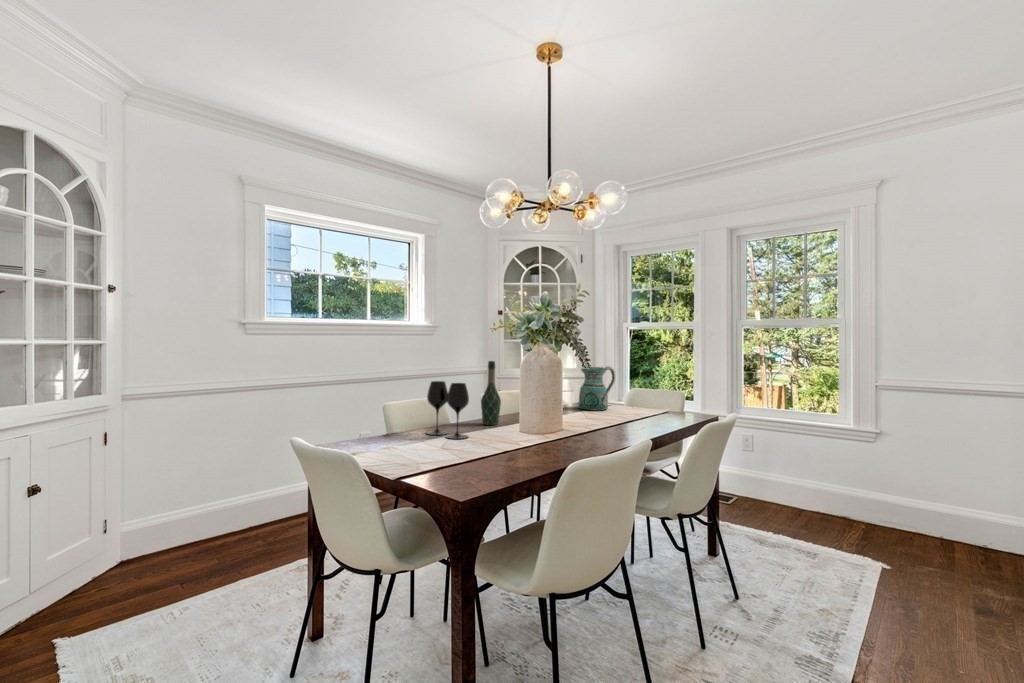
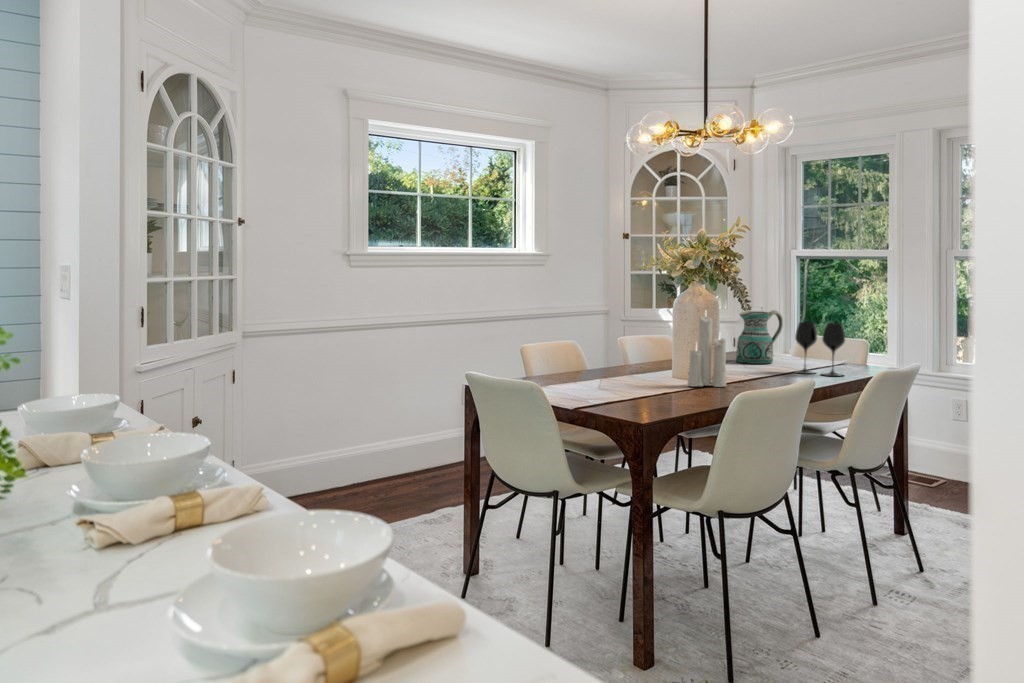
candle: none [531,360,567,436] -> present [687,316,726,387]
wine bottle: present [481,361,501,425] -> none [625,306,648,377]
wine glass: present [426,381,469,439] -> present [795,322,845,376]

